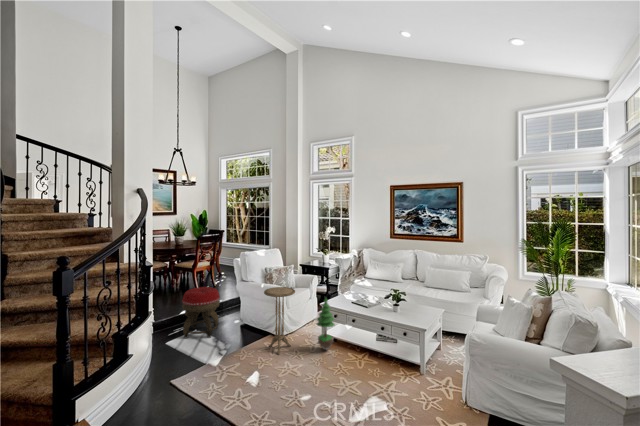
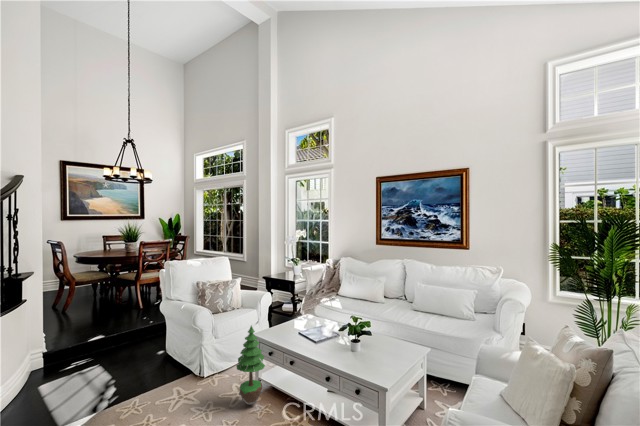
footstool: present [182,287,220,338] -> none [72,305,131,376]
side table: present [264,287,295,355] -> none [162,309,211,411]

